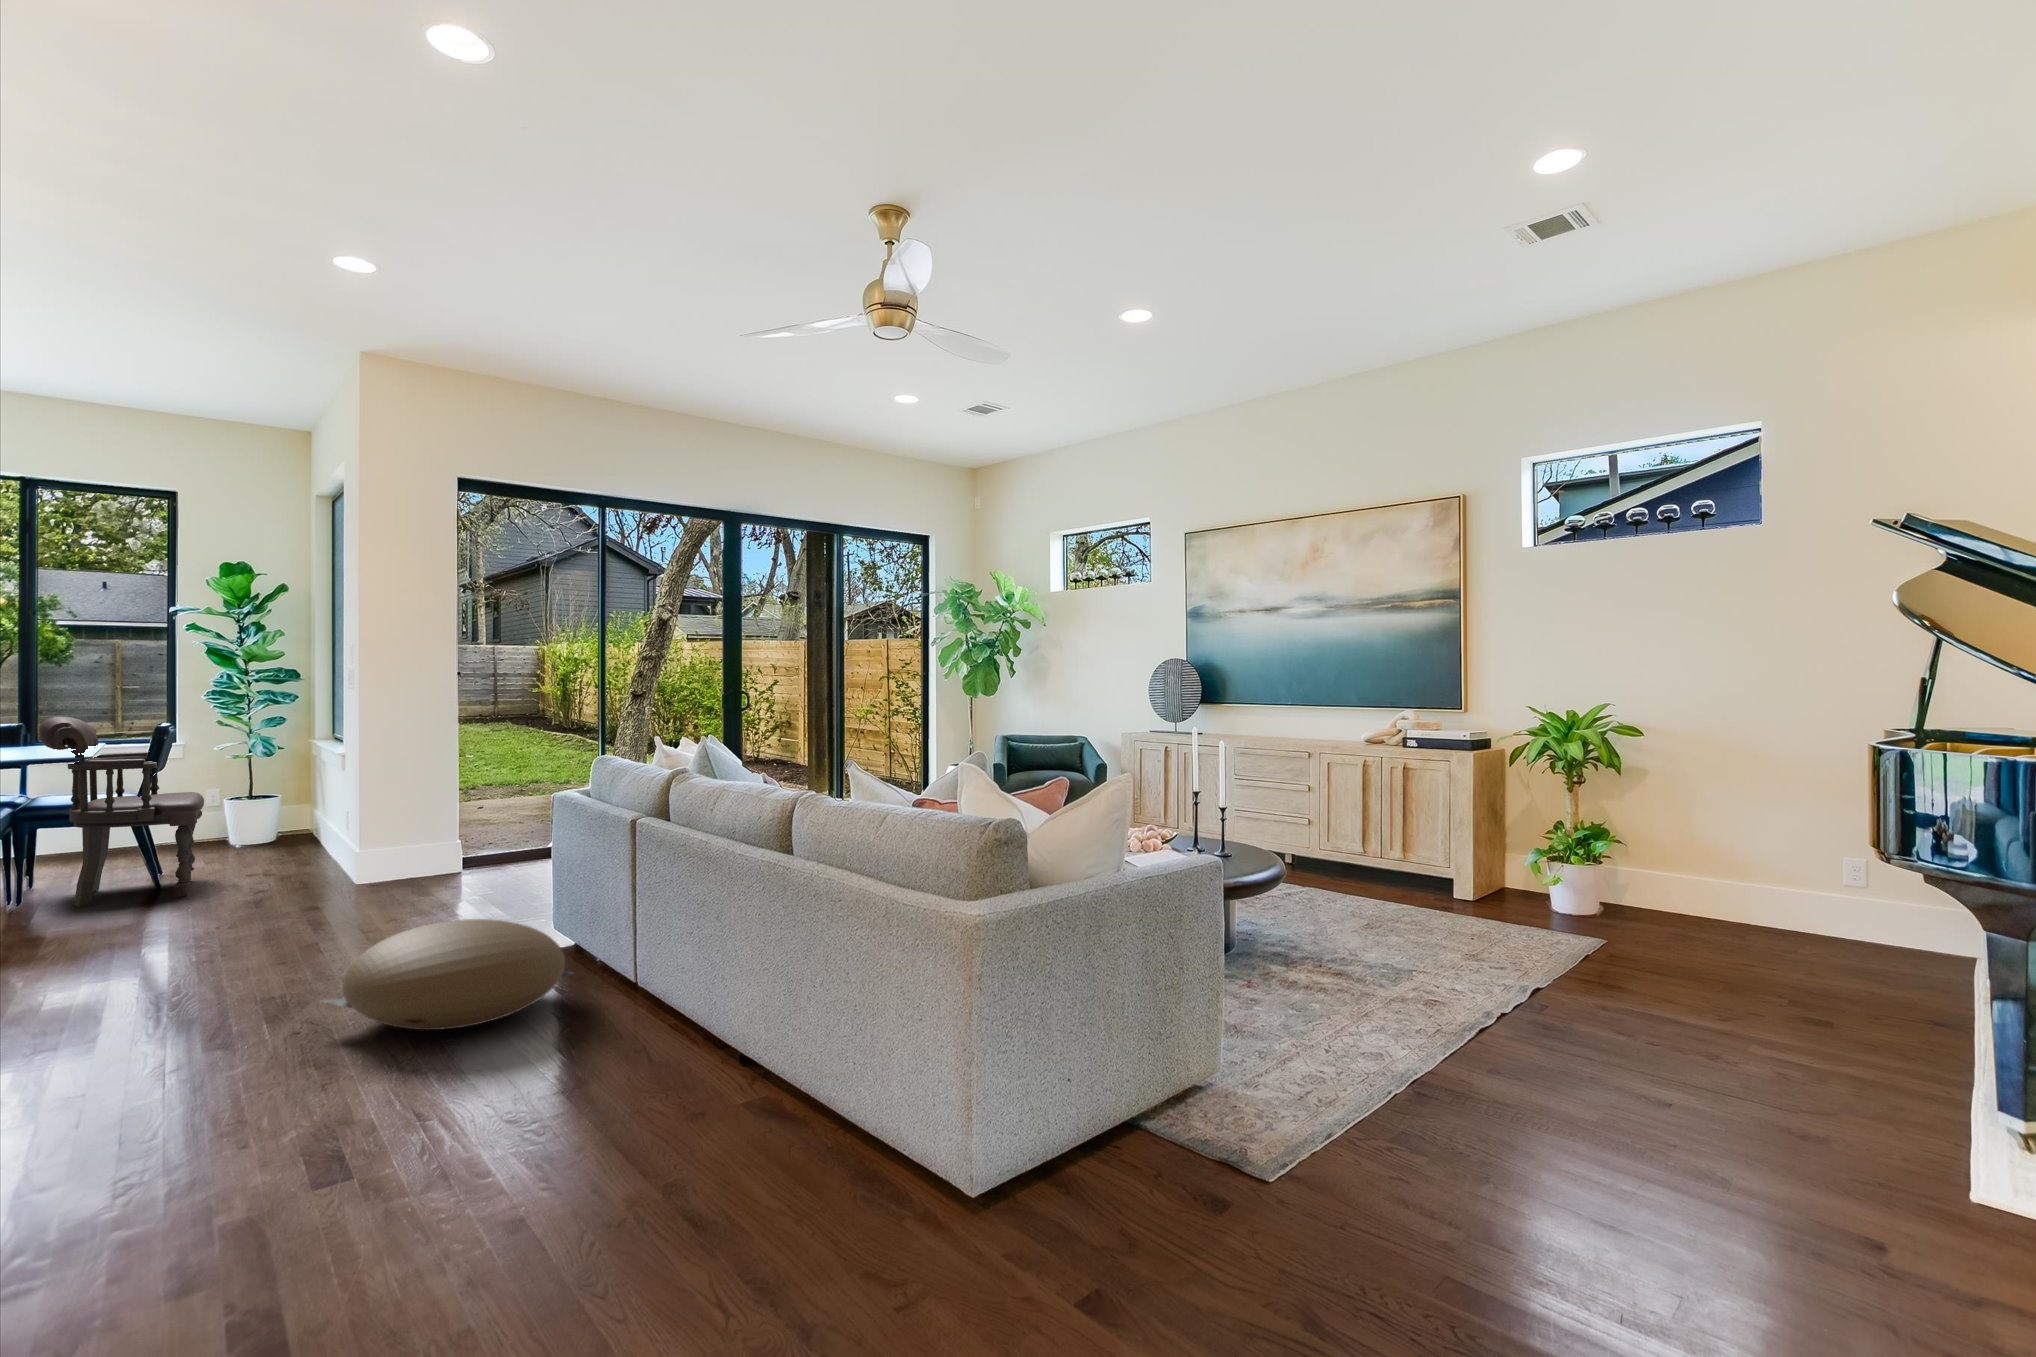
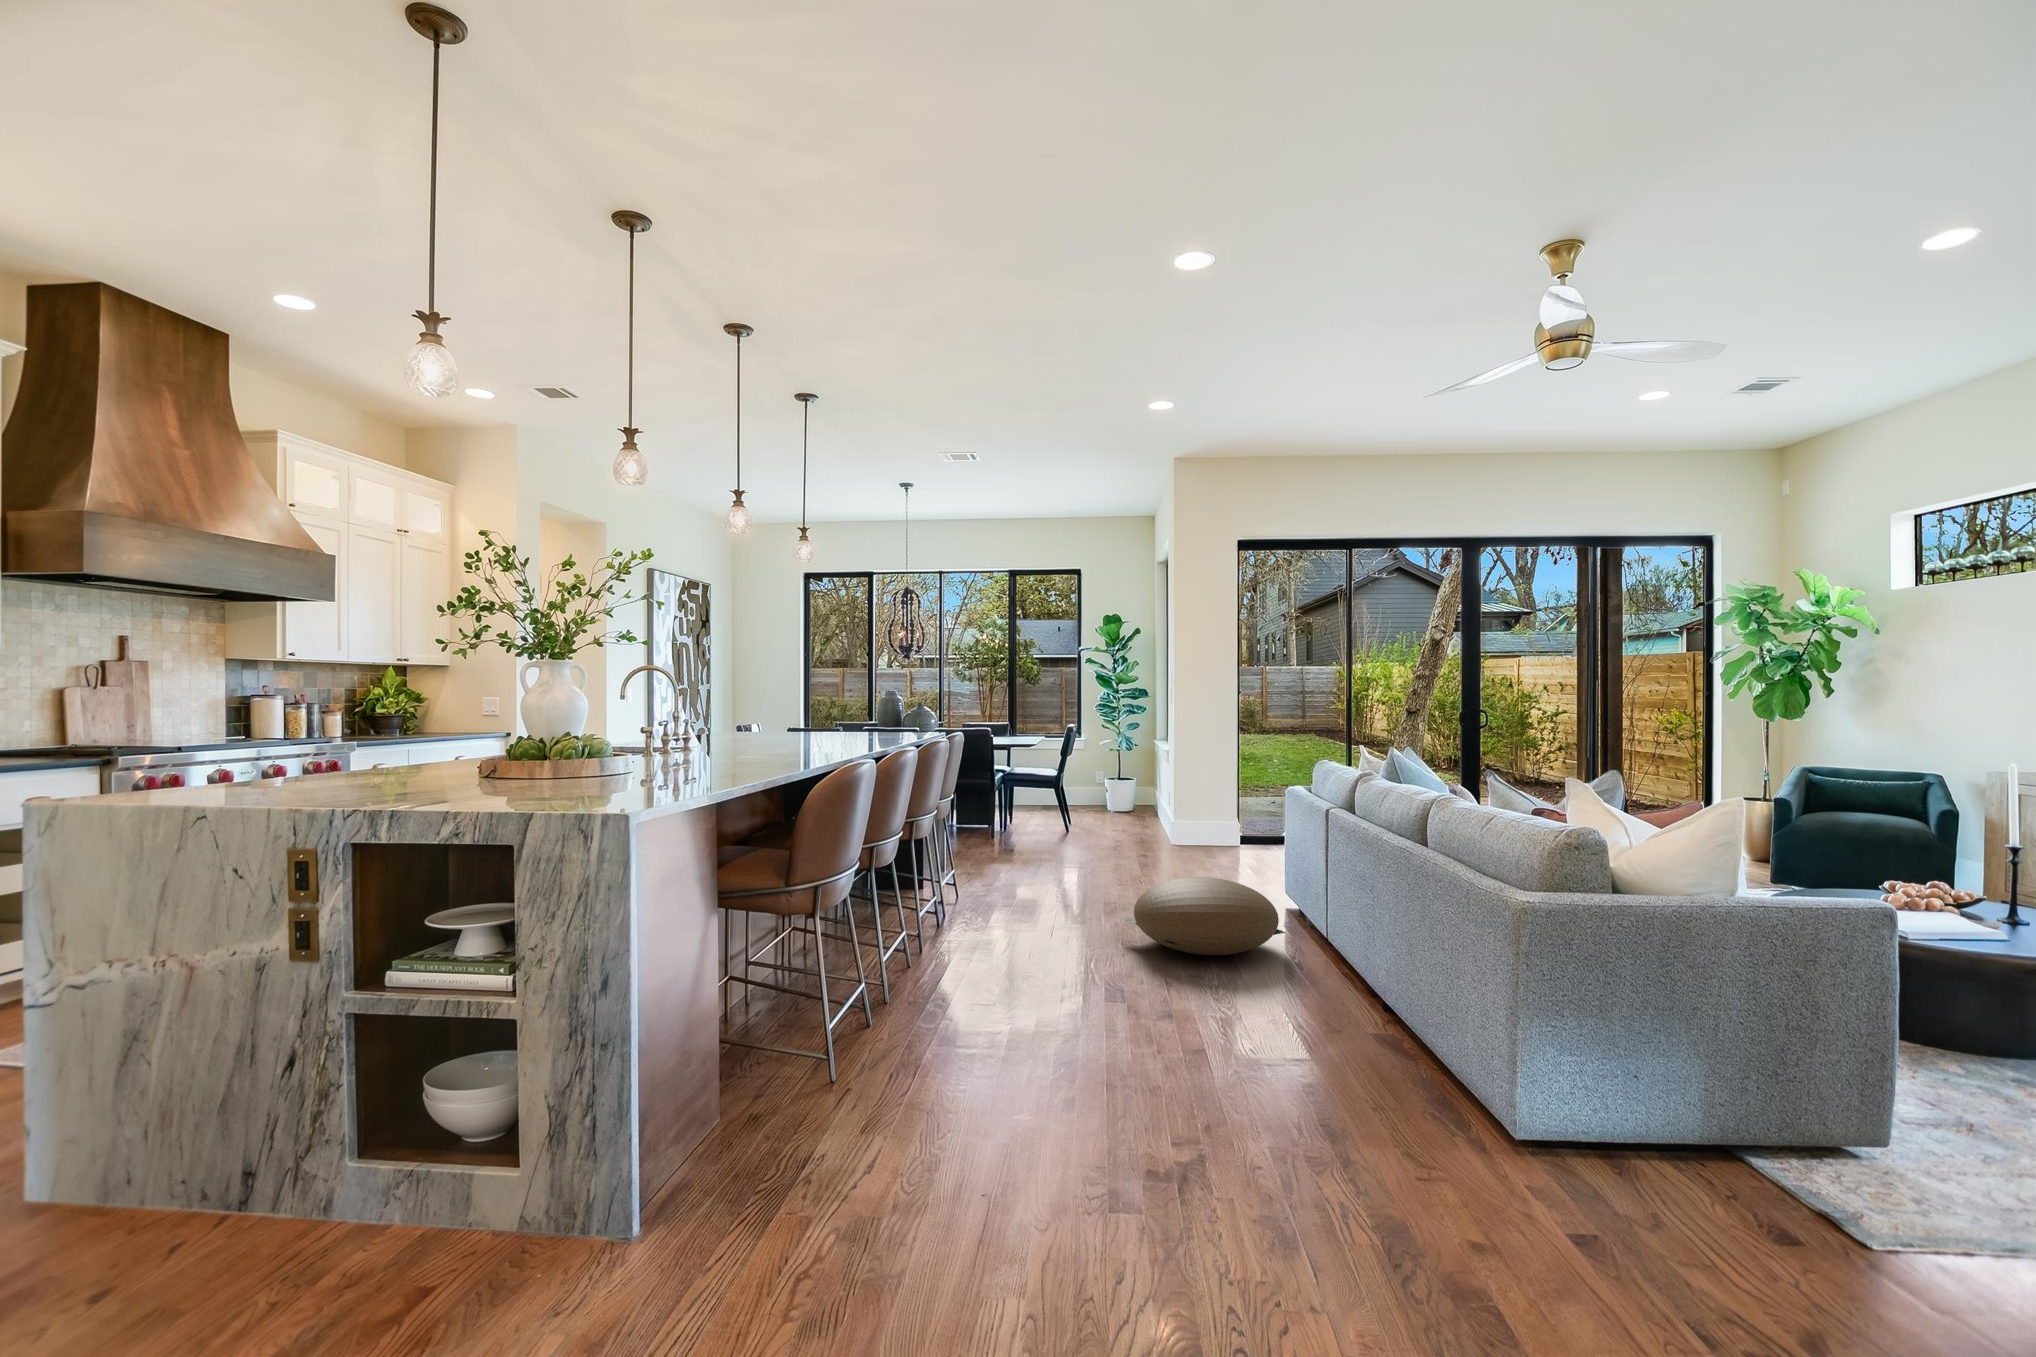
armchair: present [39,717,204,907] -> none [1009,720,1089,841]

